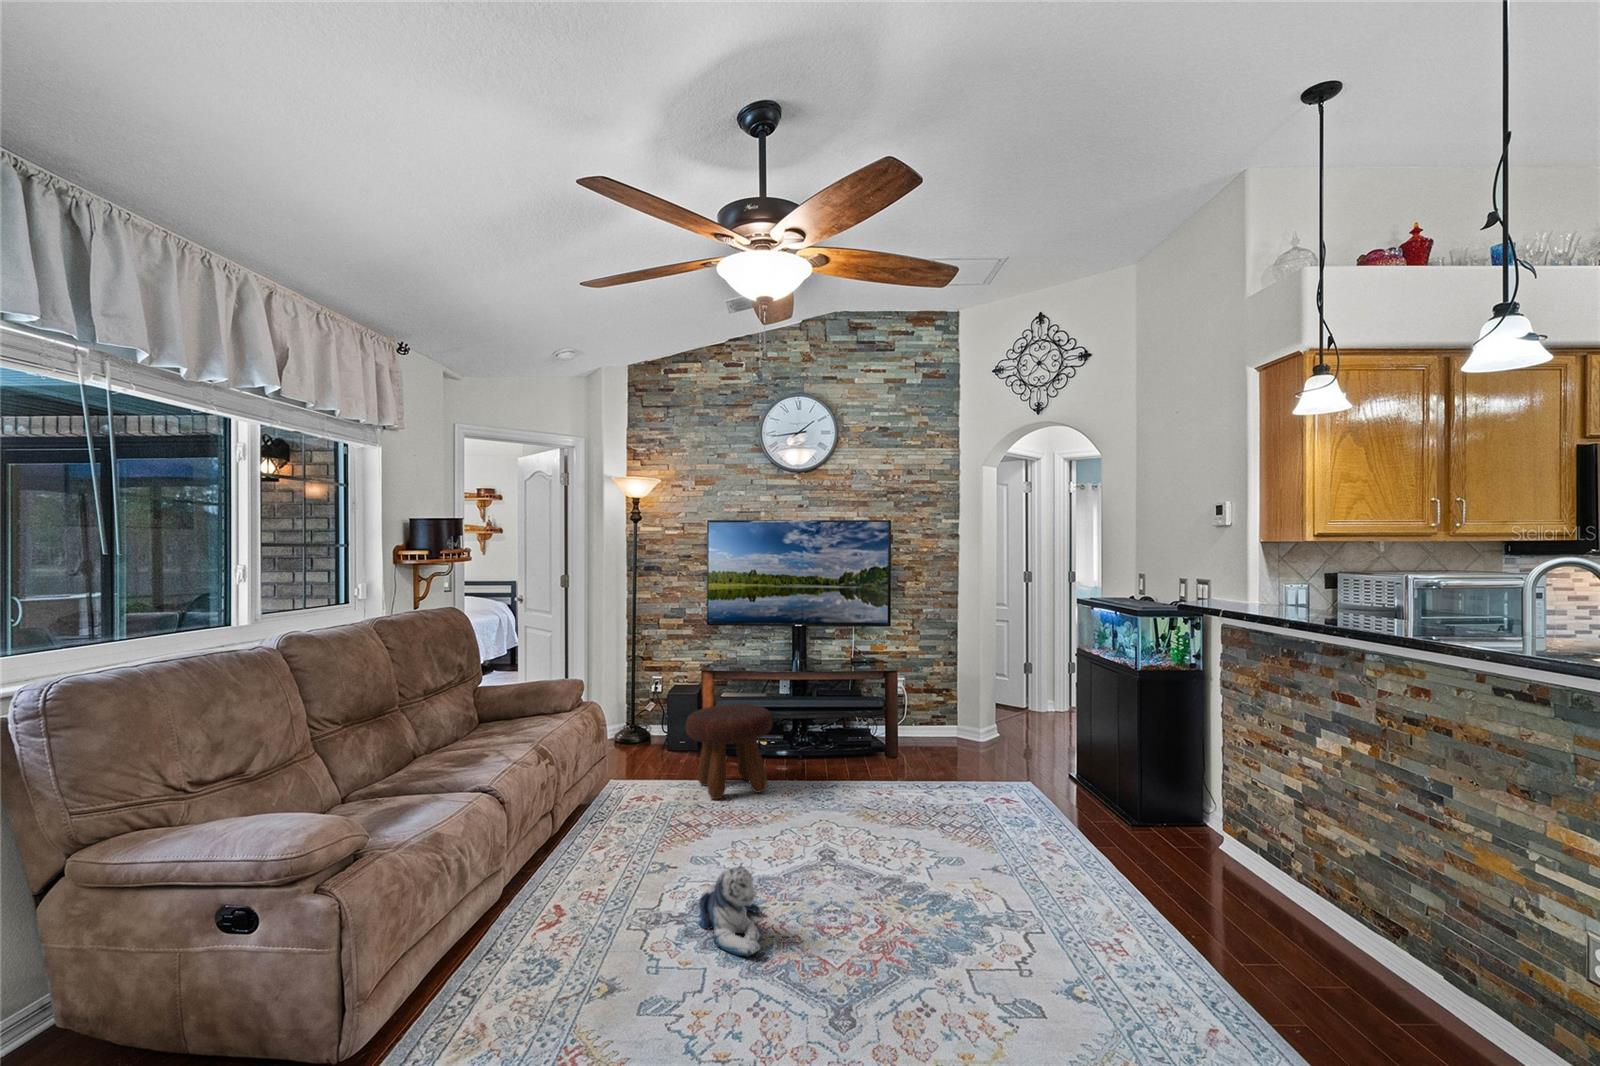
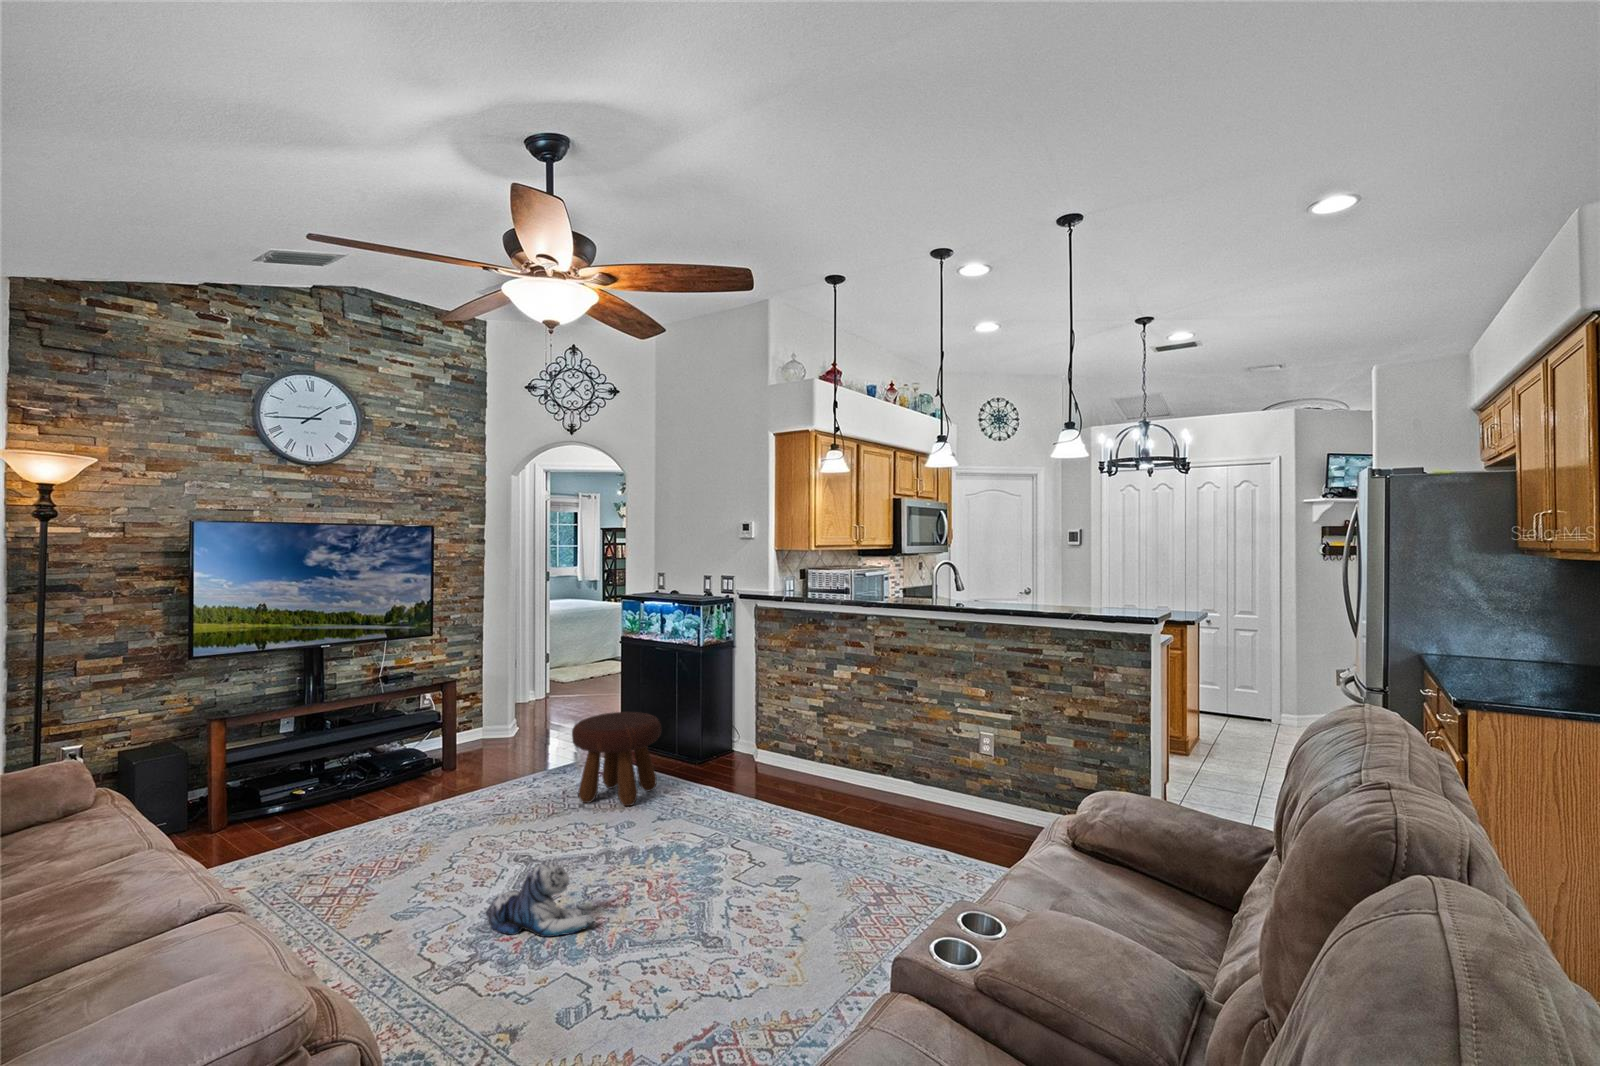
footstool: present [685,704,773,799] -> present [572,712,661,806]

